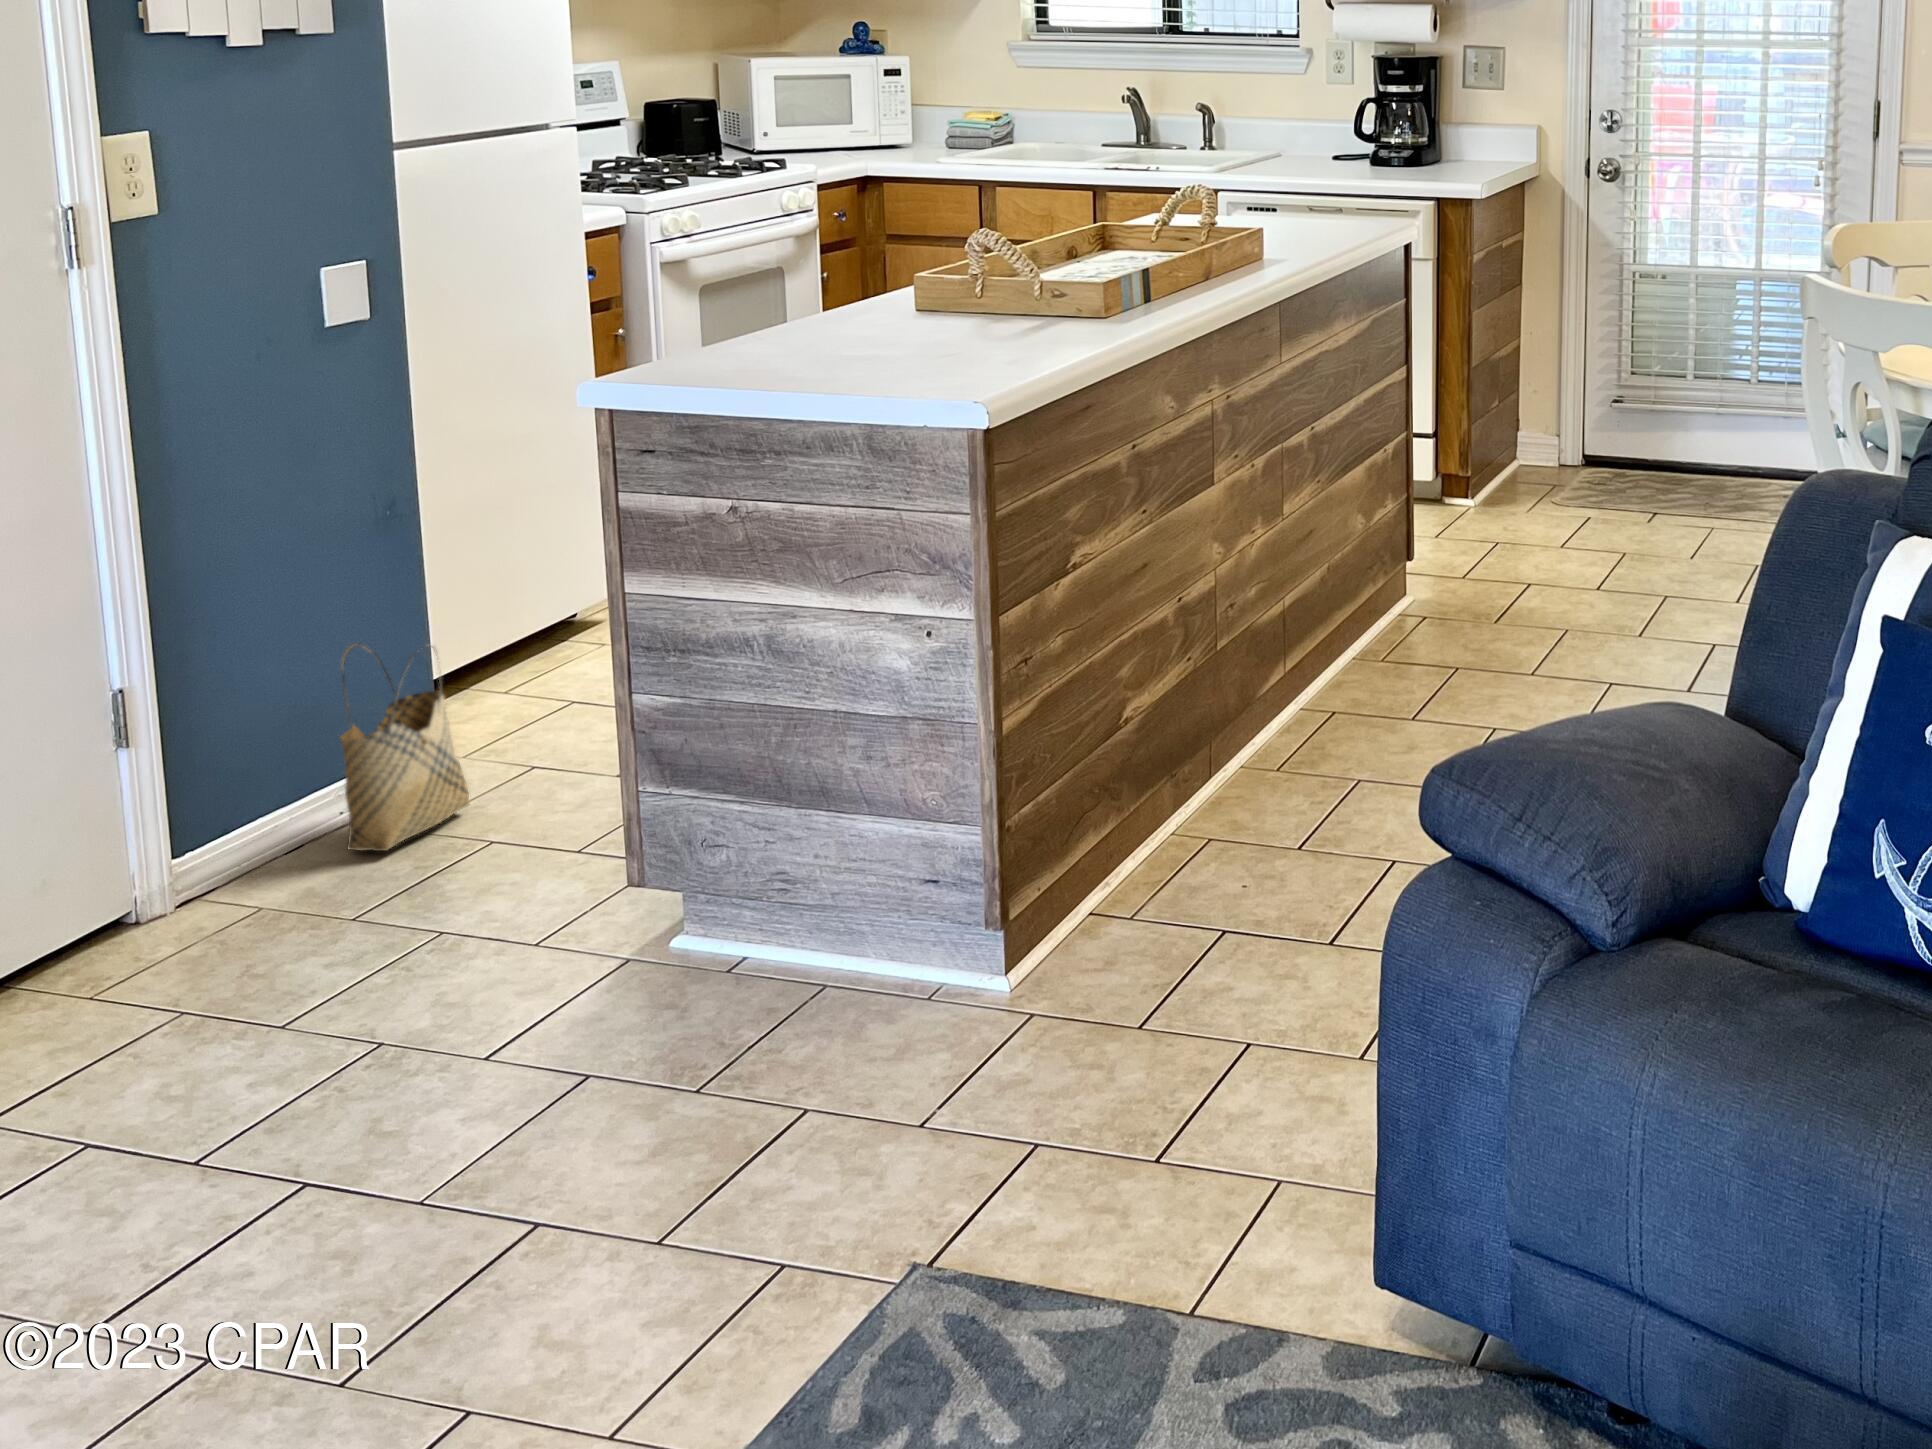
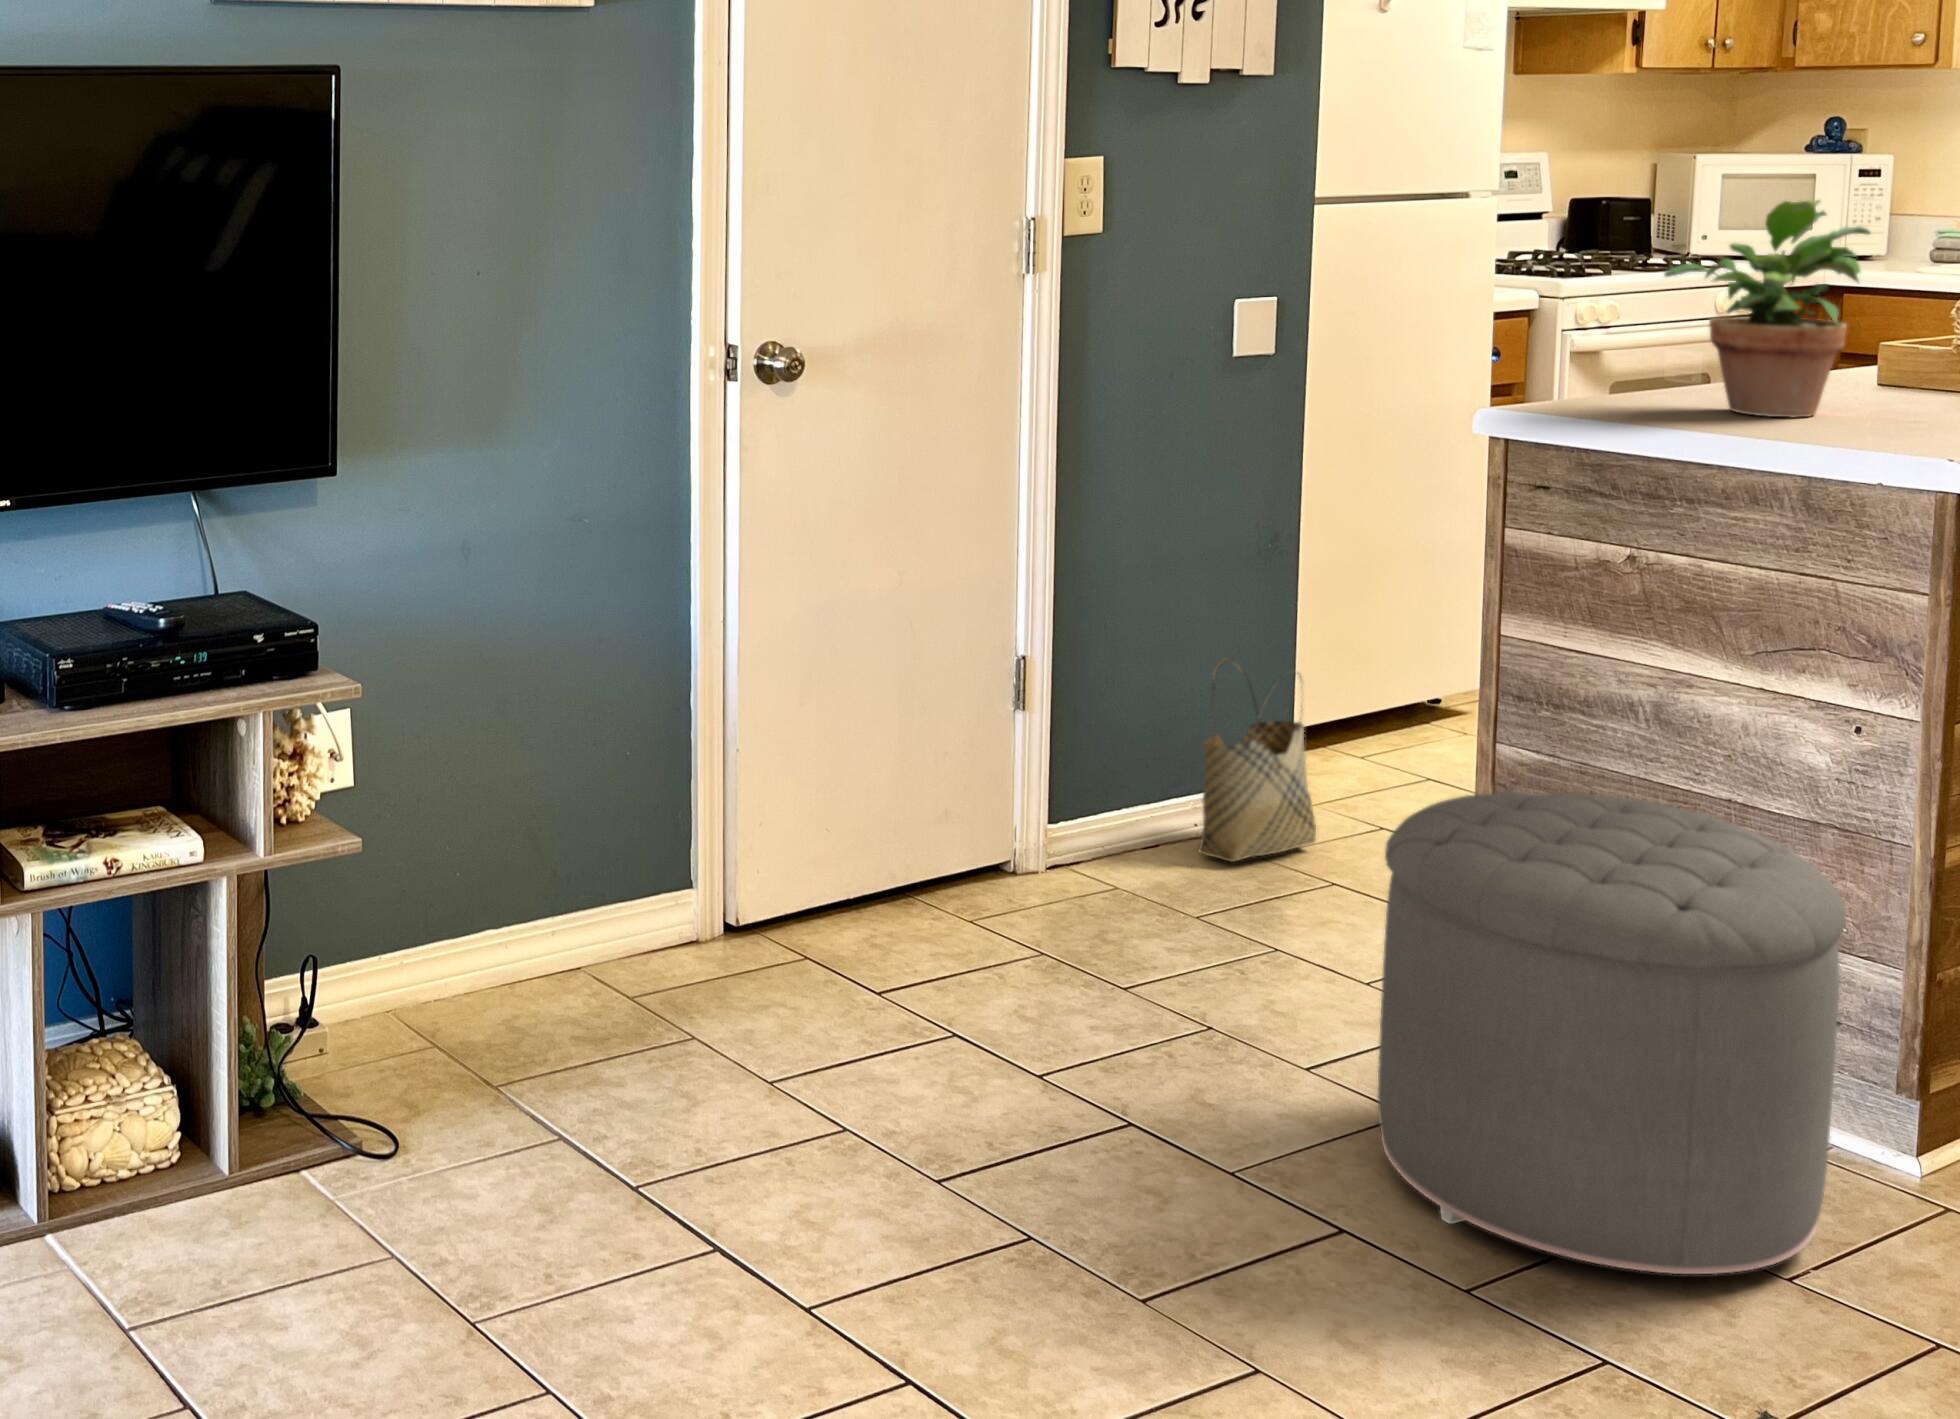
potted plant: none [734,171,896,364] -> present [1664,200,1870,418]
ottoman: none [541,730,936,1172] -> present [1378,792,1846,1274]

